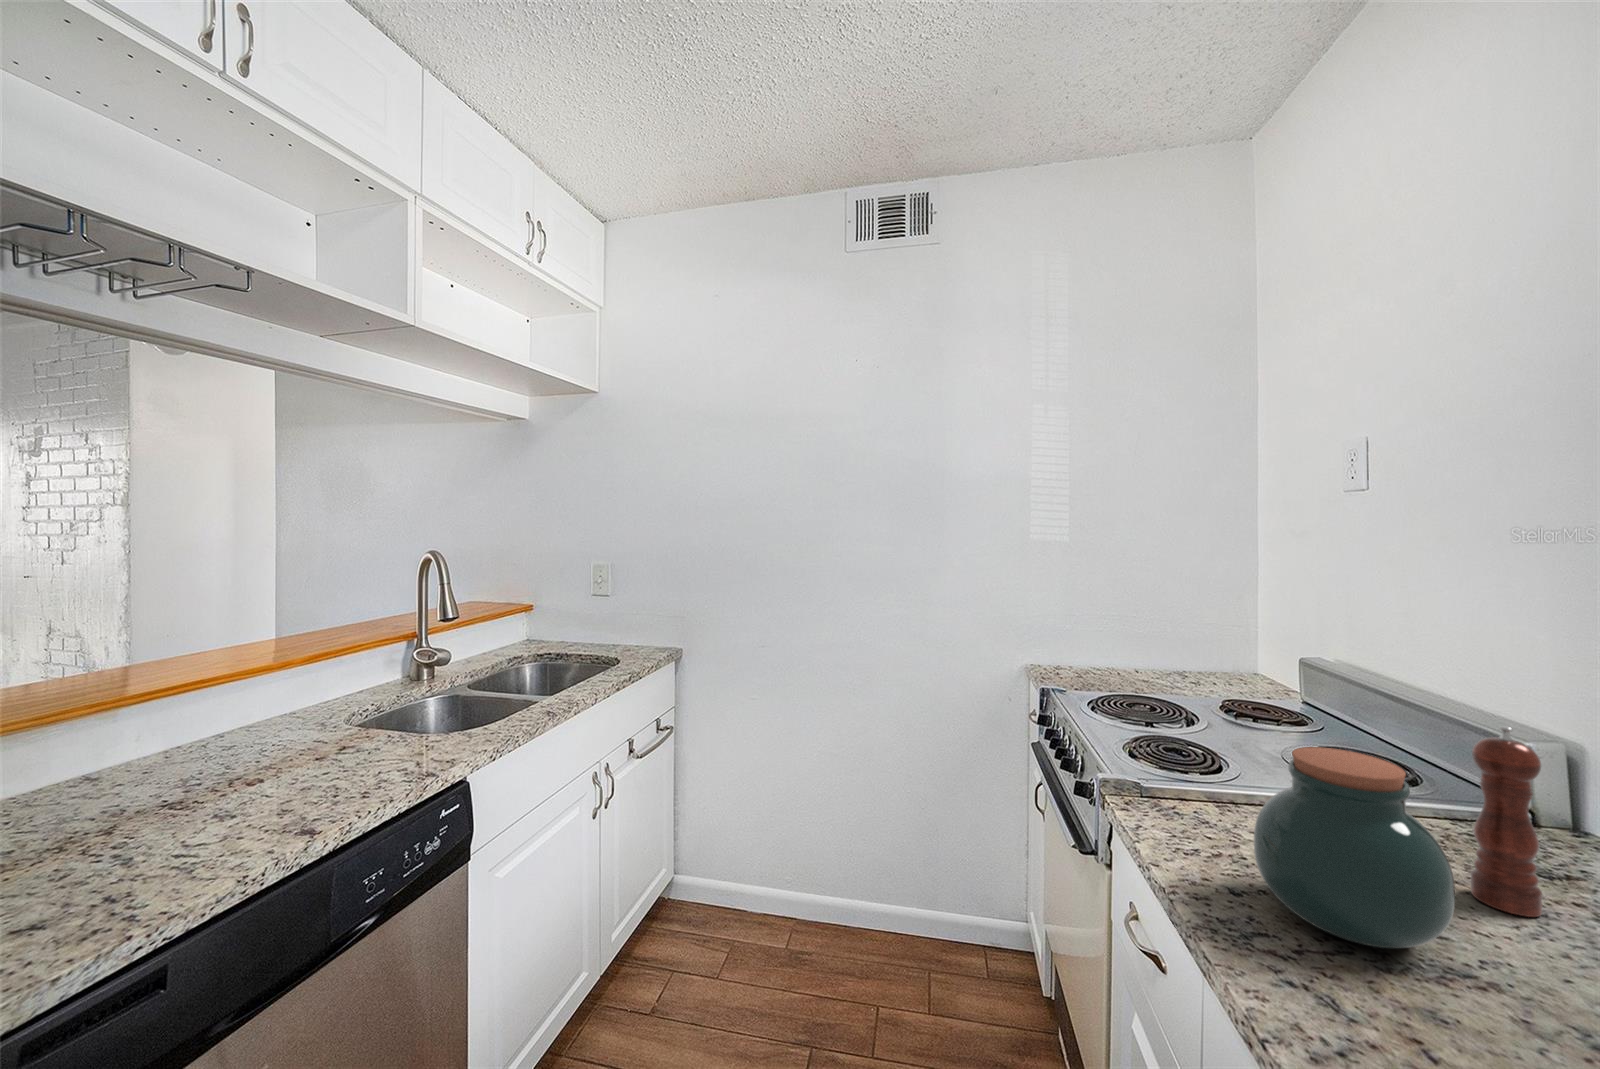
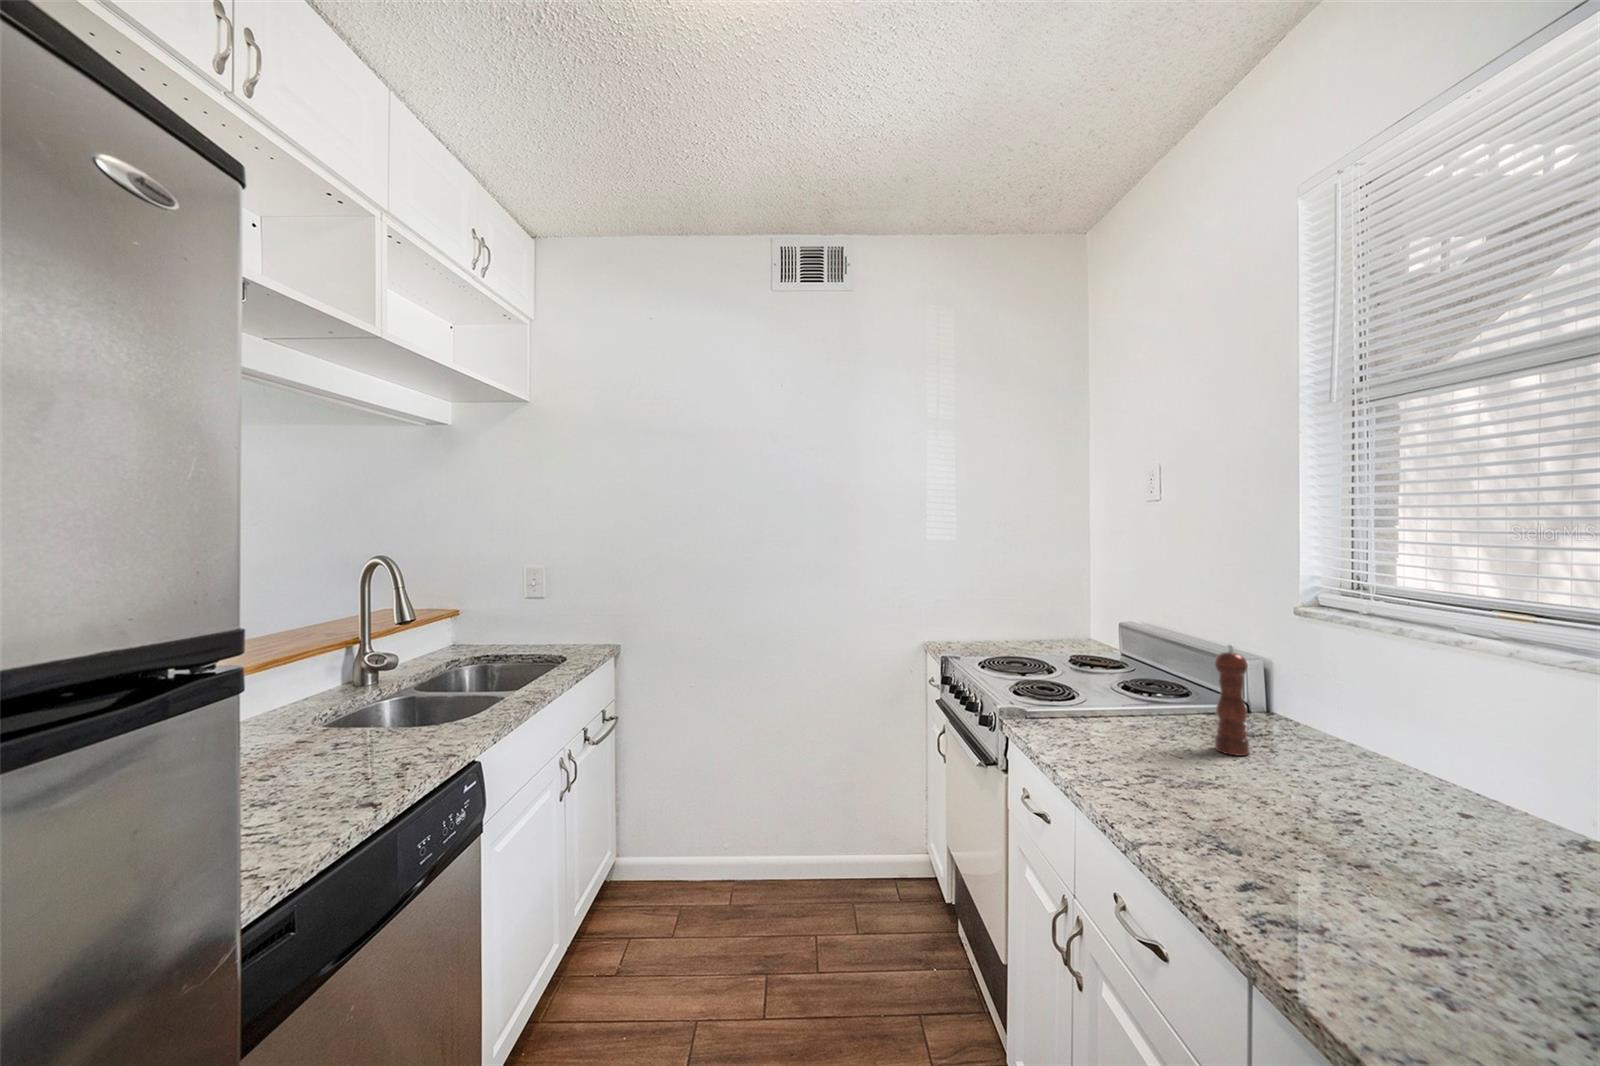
jar: present [1254,747,1455,948] -> none [1100,664,1204,776]

